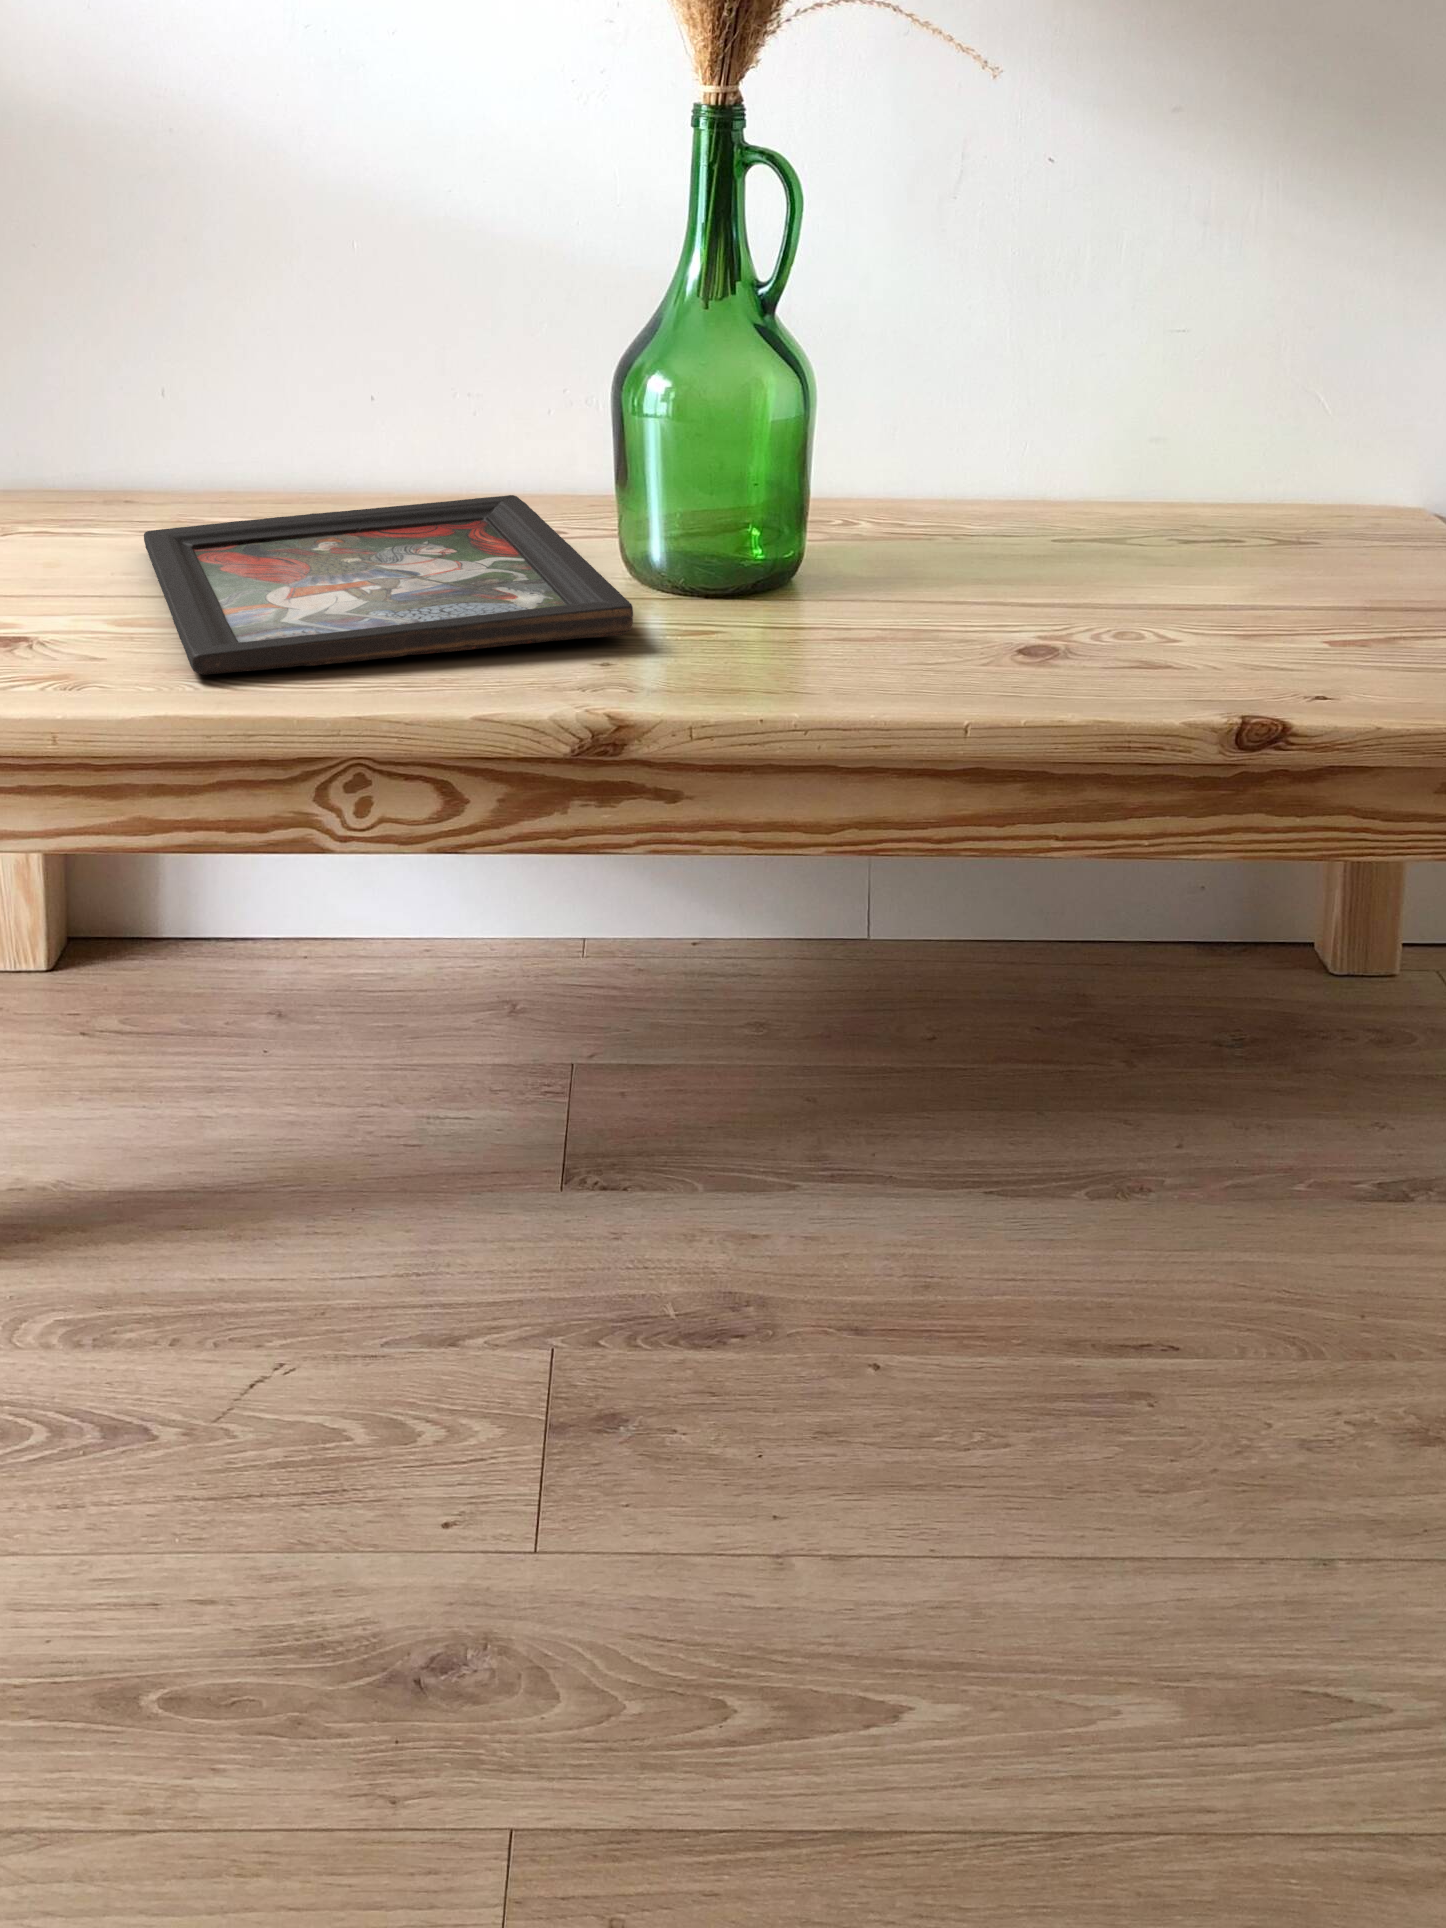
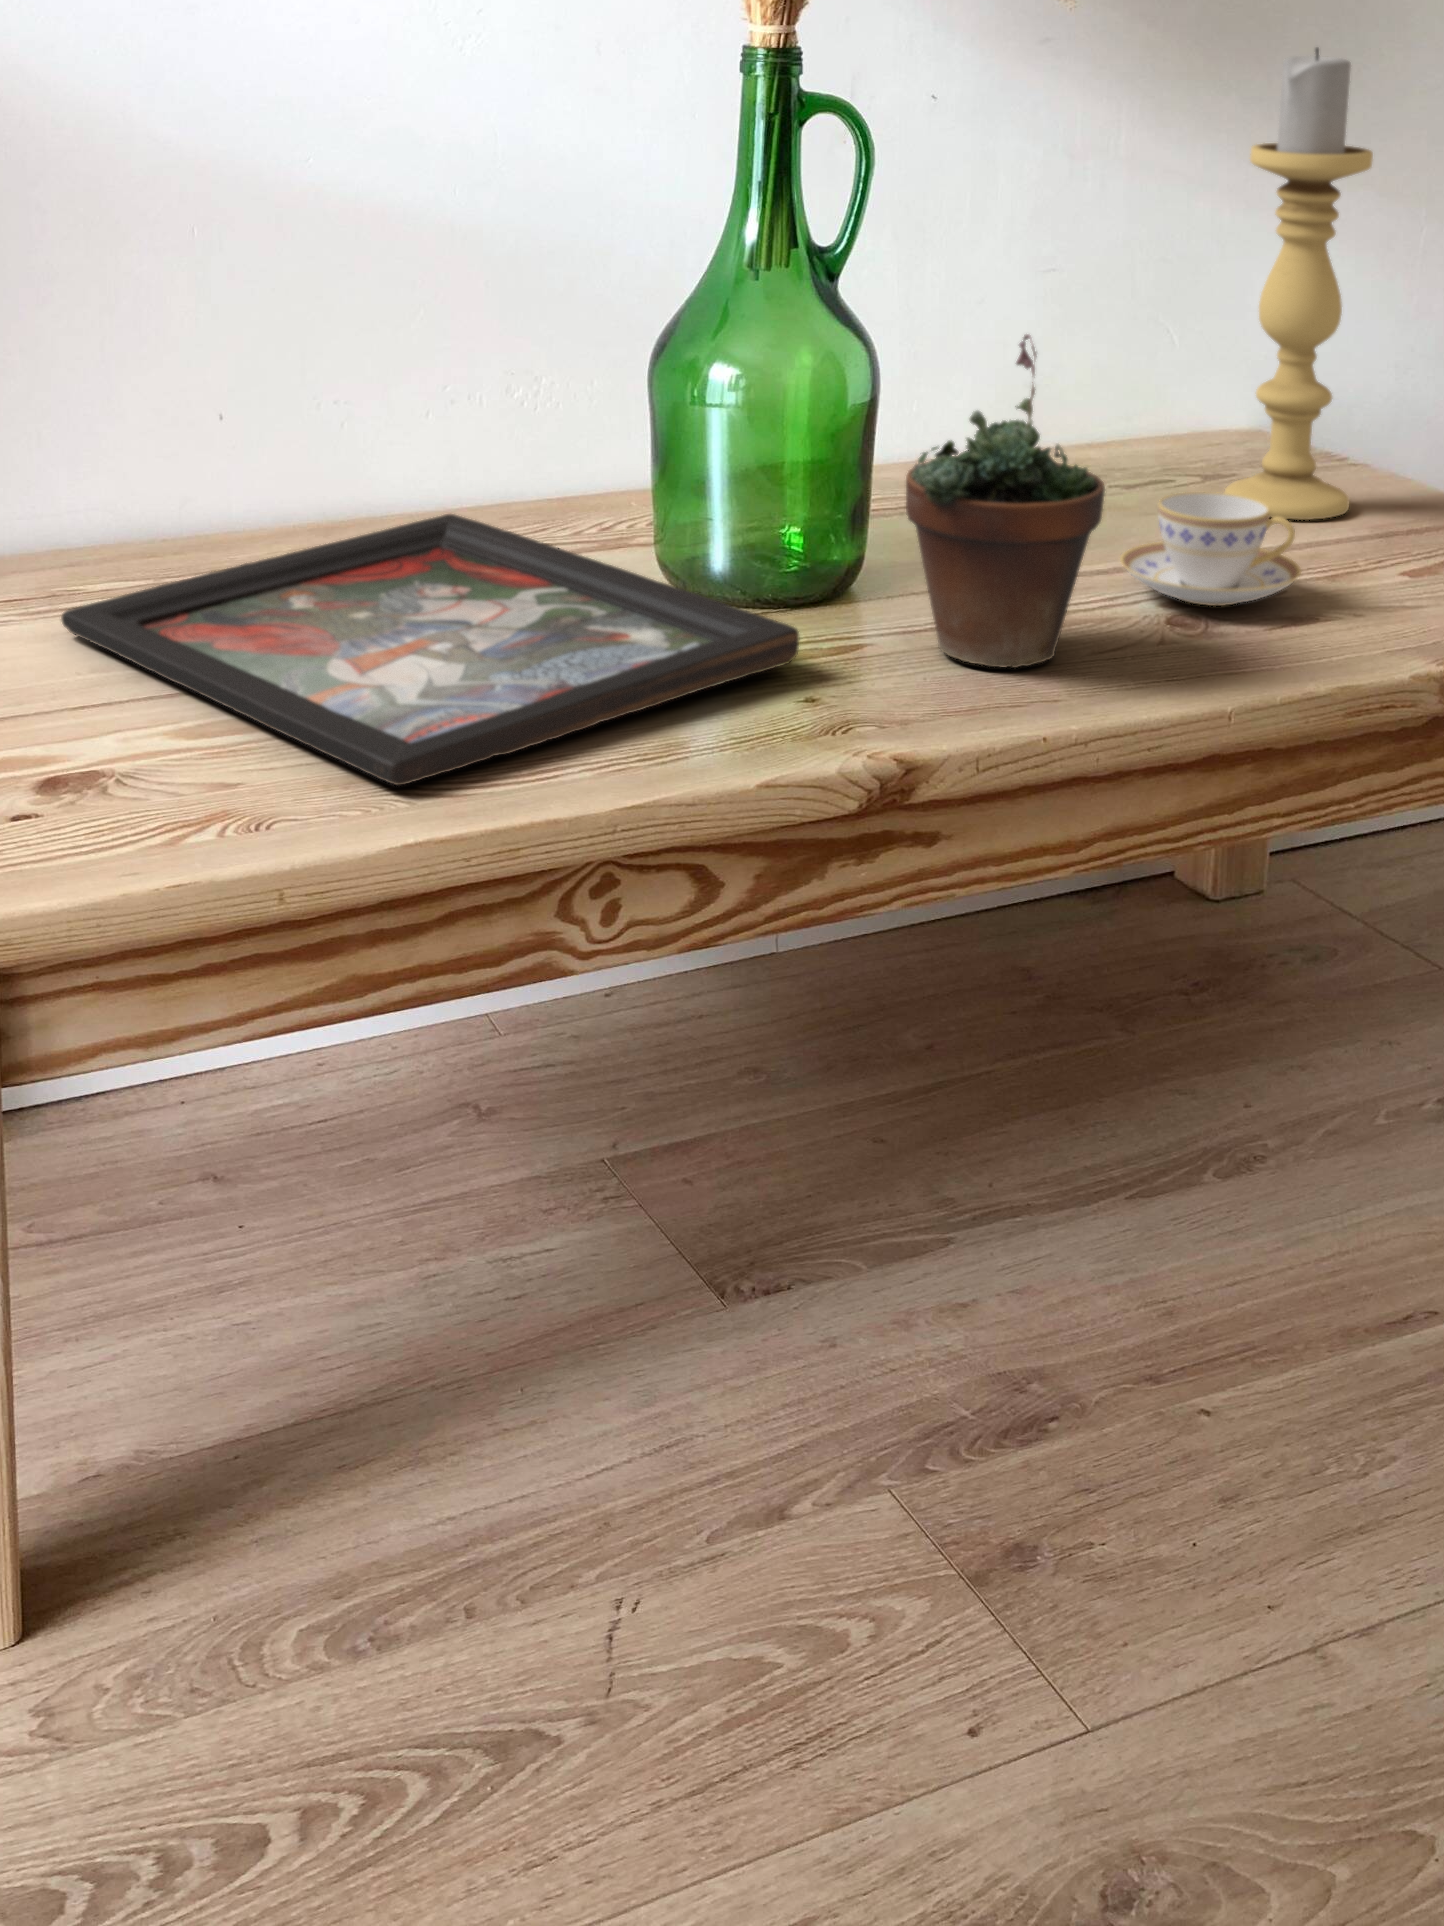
candle holder: none [1262,121,1411,589] -> present [1224,48,1373,520]
succulent plant: none [726,364,920,665] -> present [906,334,1105,668]
teacup: none [1015,537,1188,645] -> present [1120,492,1301,606]

